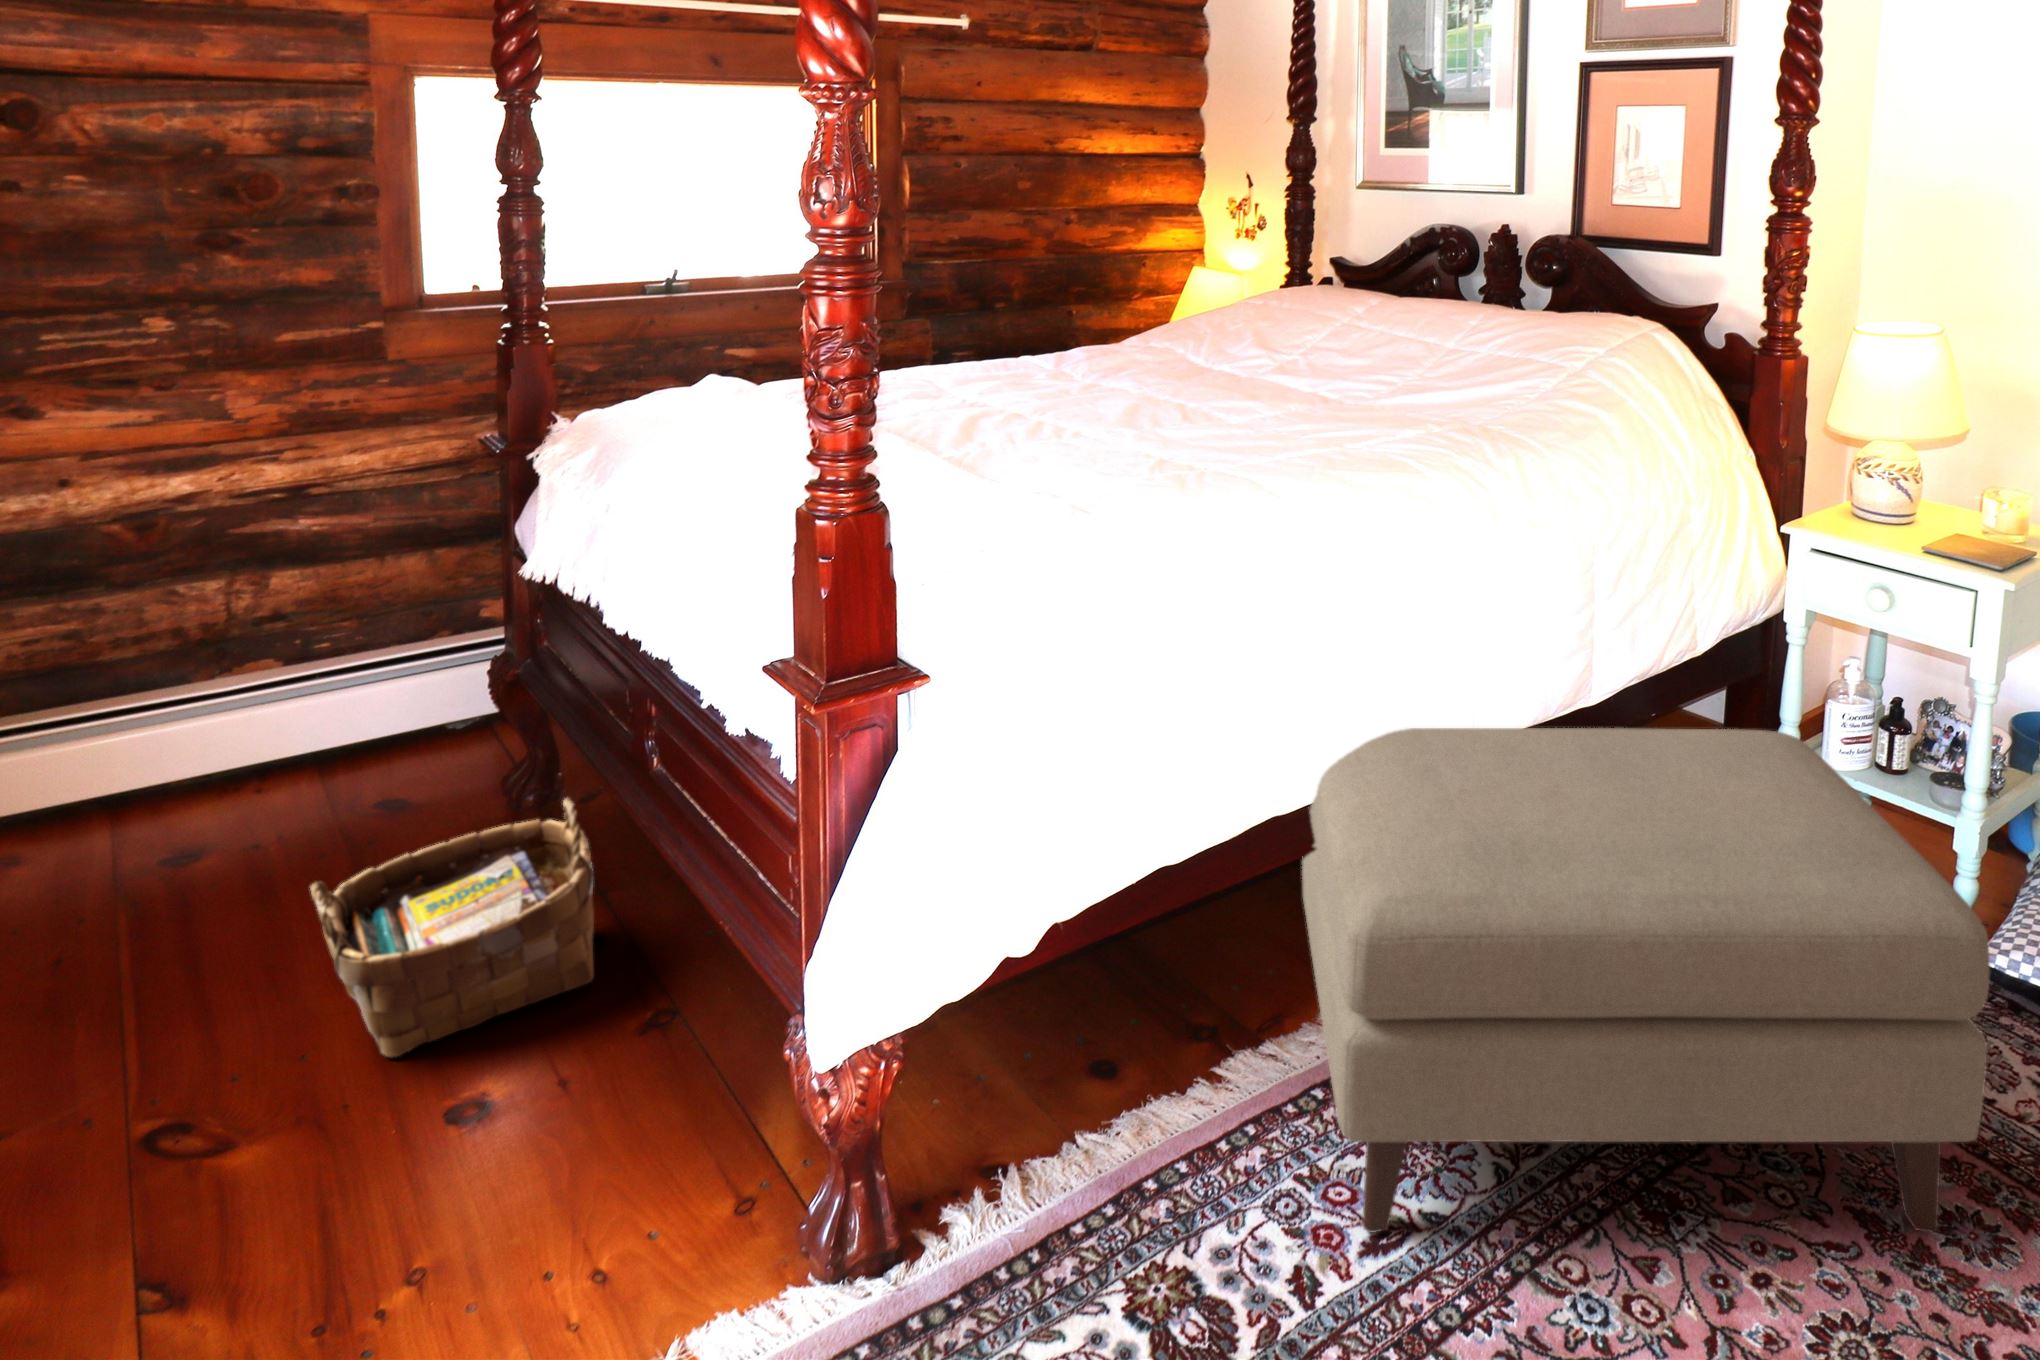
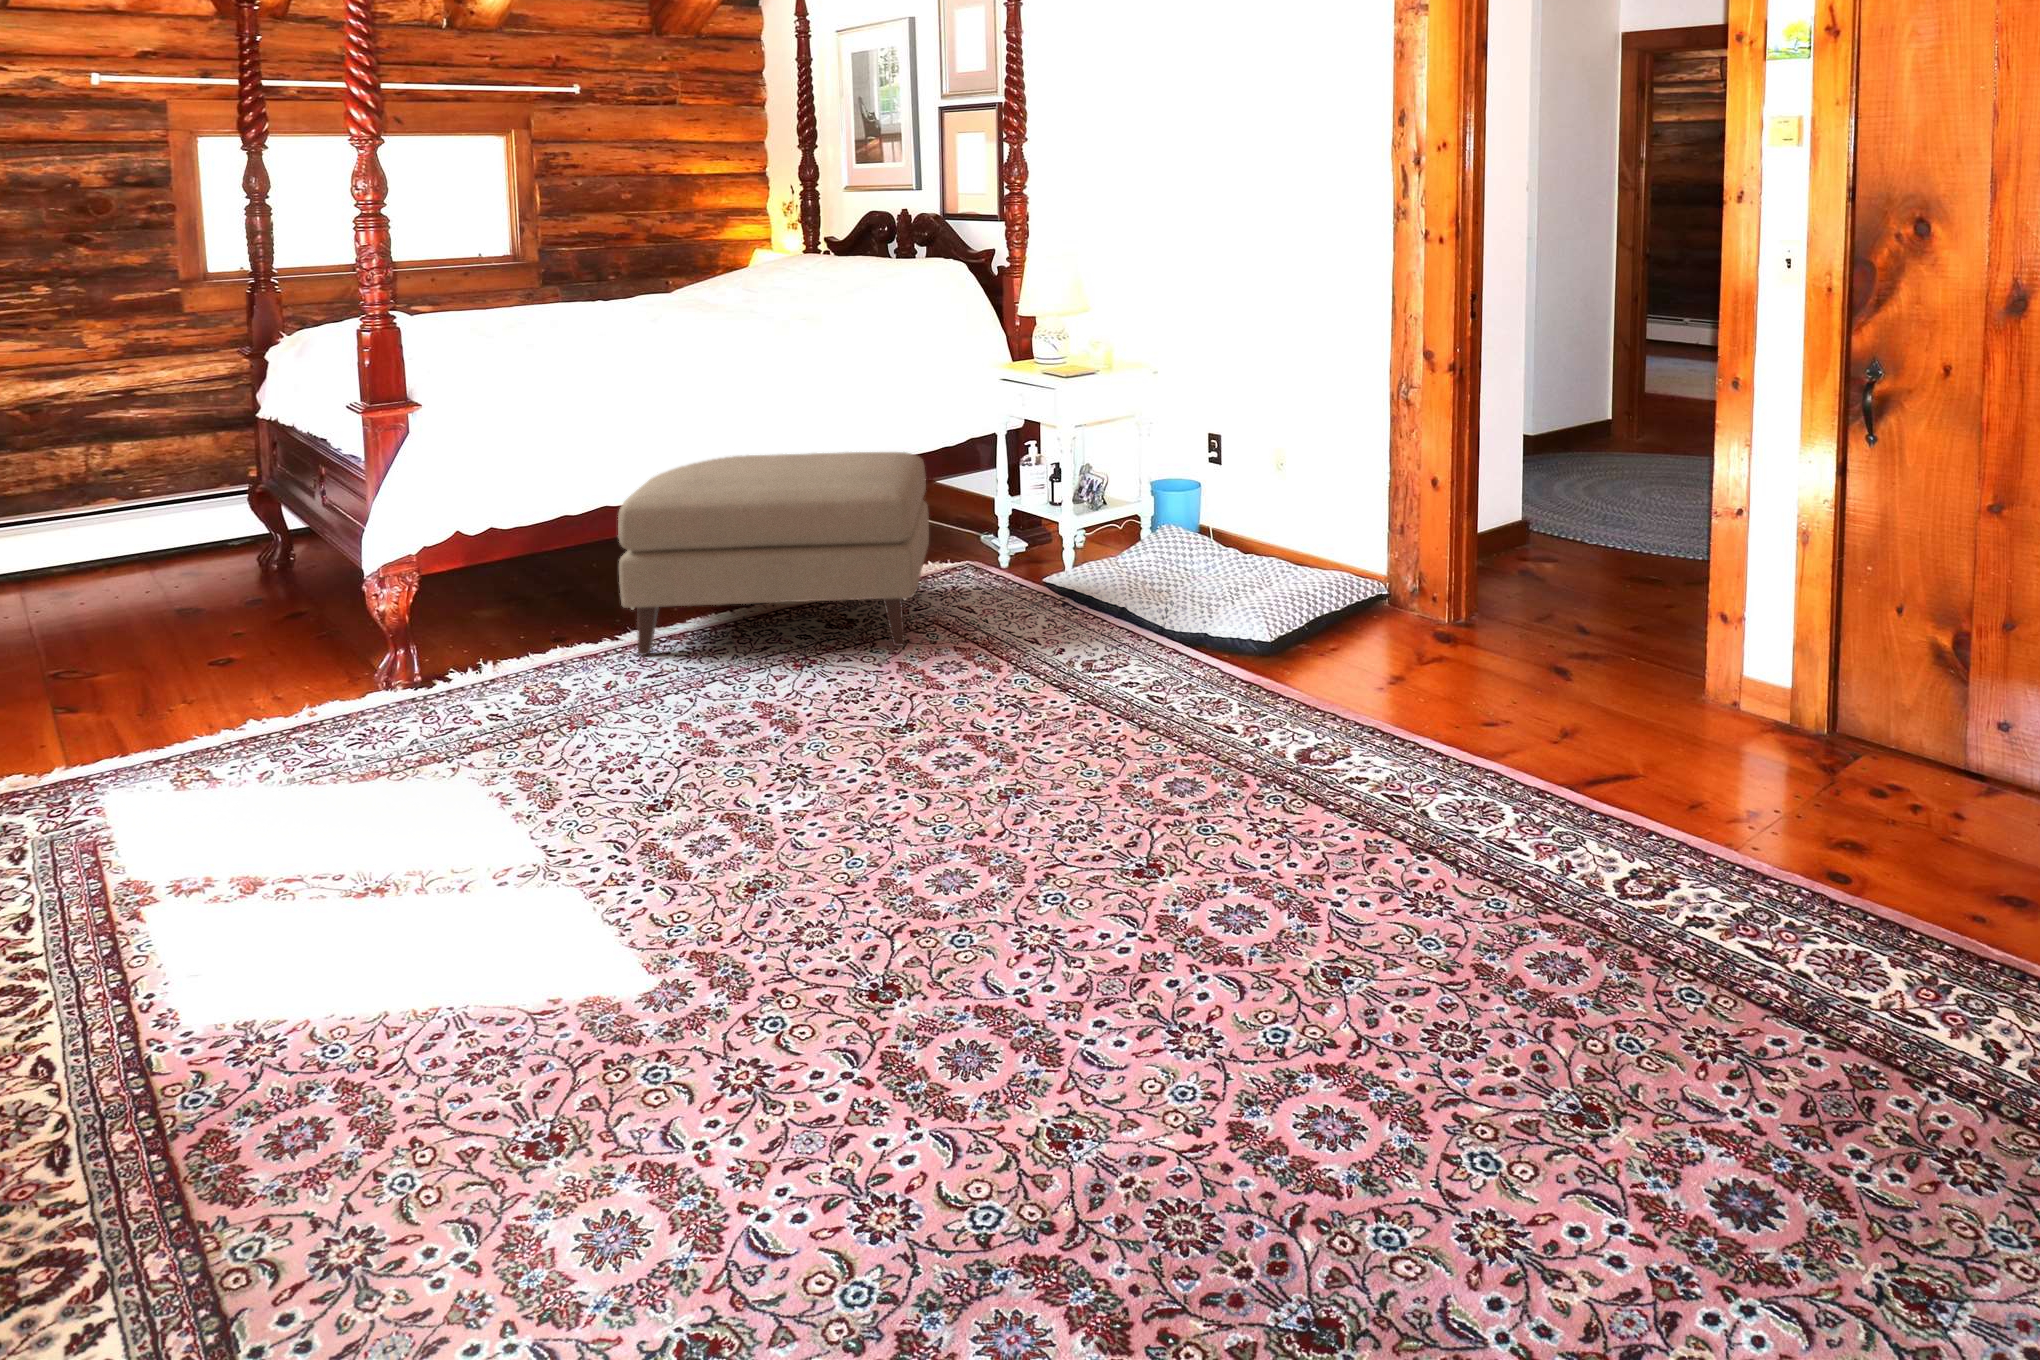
woven basket: present [310,798,594,1057] -> none [141,519,295,633]

